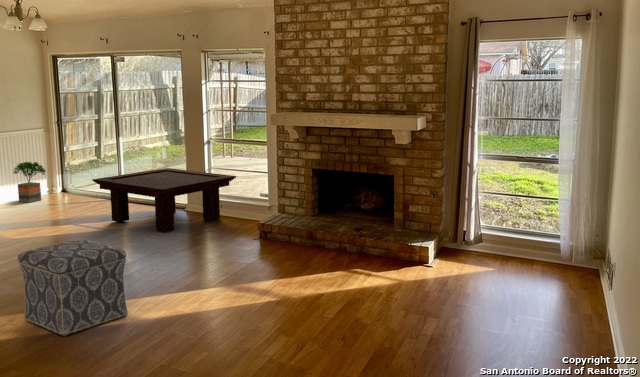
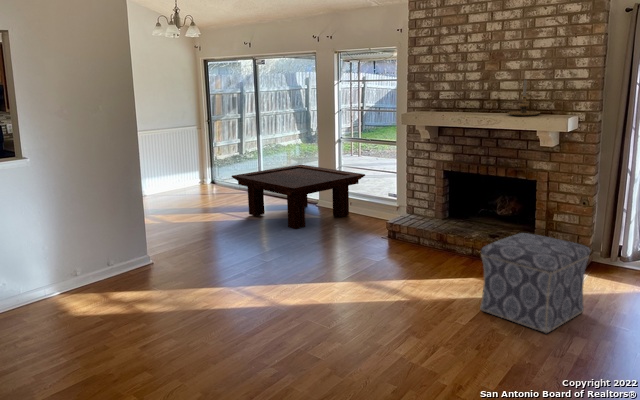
candle holder: none [366,82,394,116] -> present [508,79,540,115]
potted tree: present [14,162,46,203] -> none [167,156,196,193]
ottoman: present [18,240,128,336] -> present [480,233,590,333]

